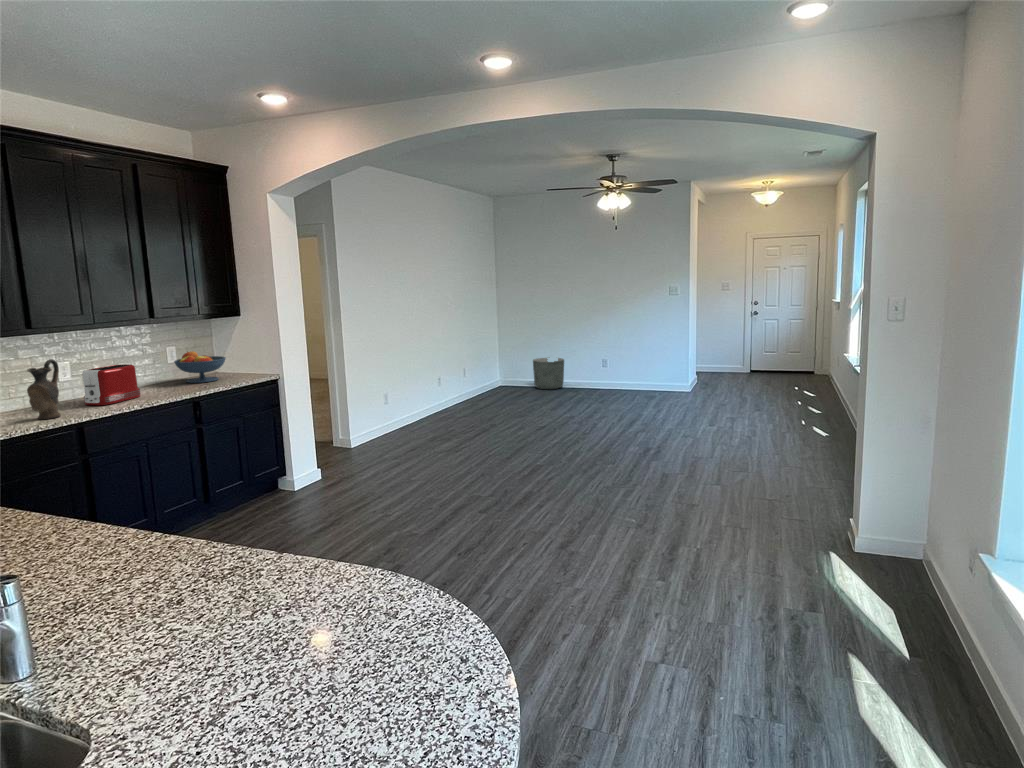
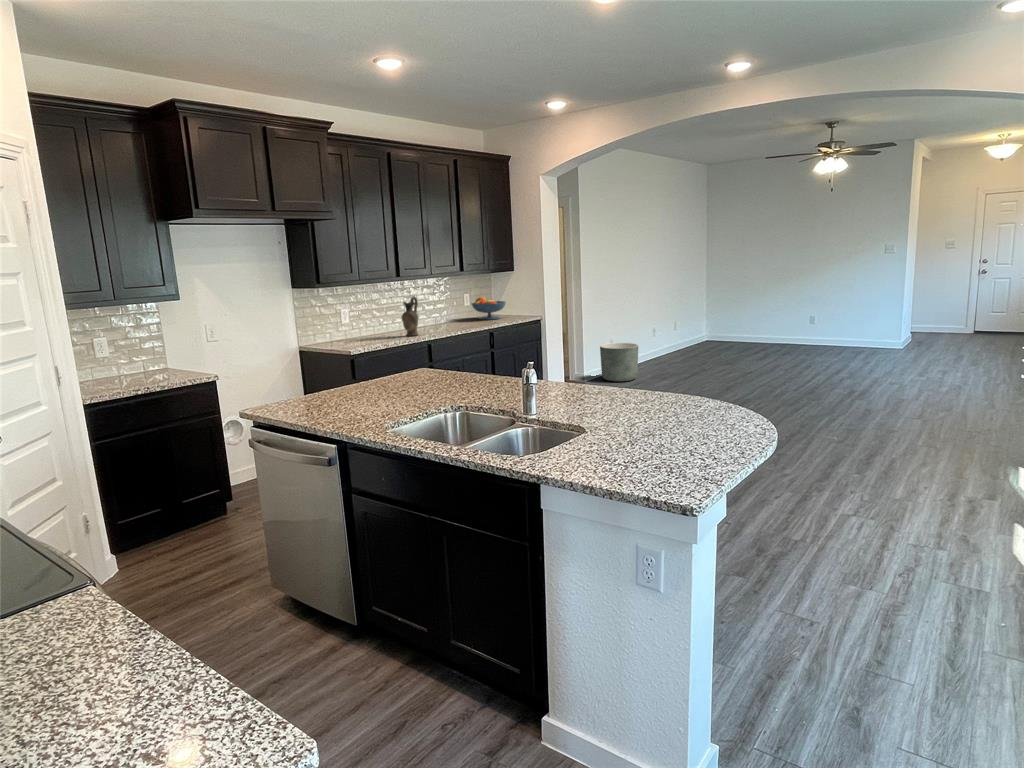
planter: present [533,358,564,389] -> present [600,343,638,382]
toaster: present [82,364,140,405] -> none [425,304,457,330]

